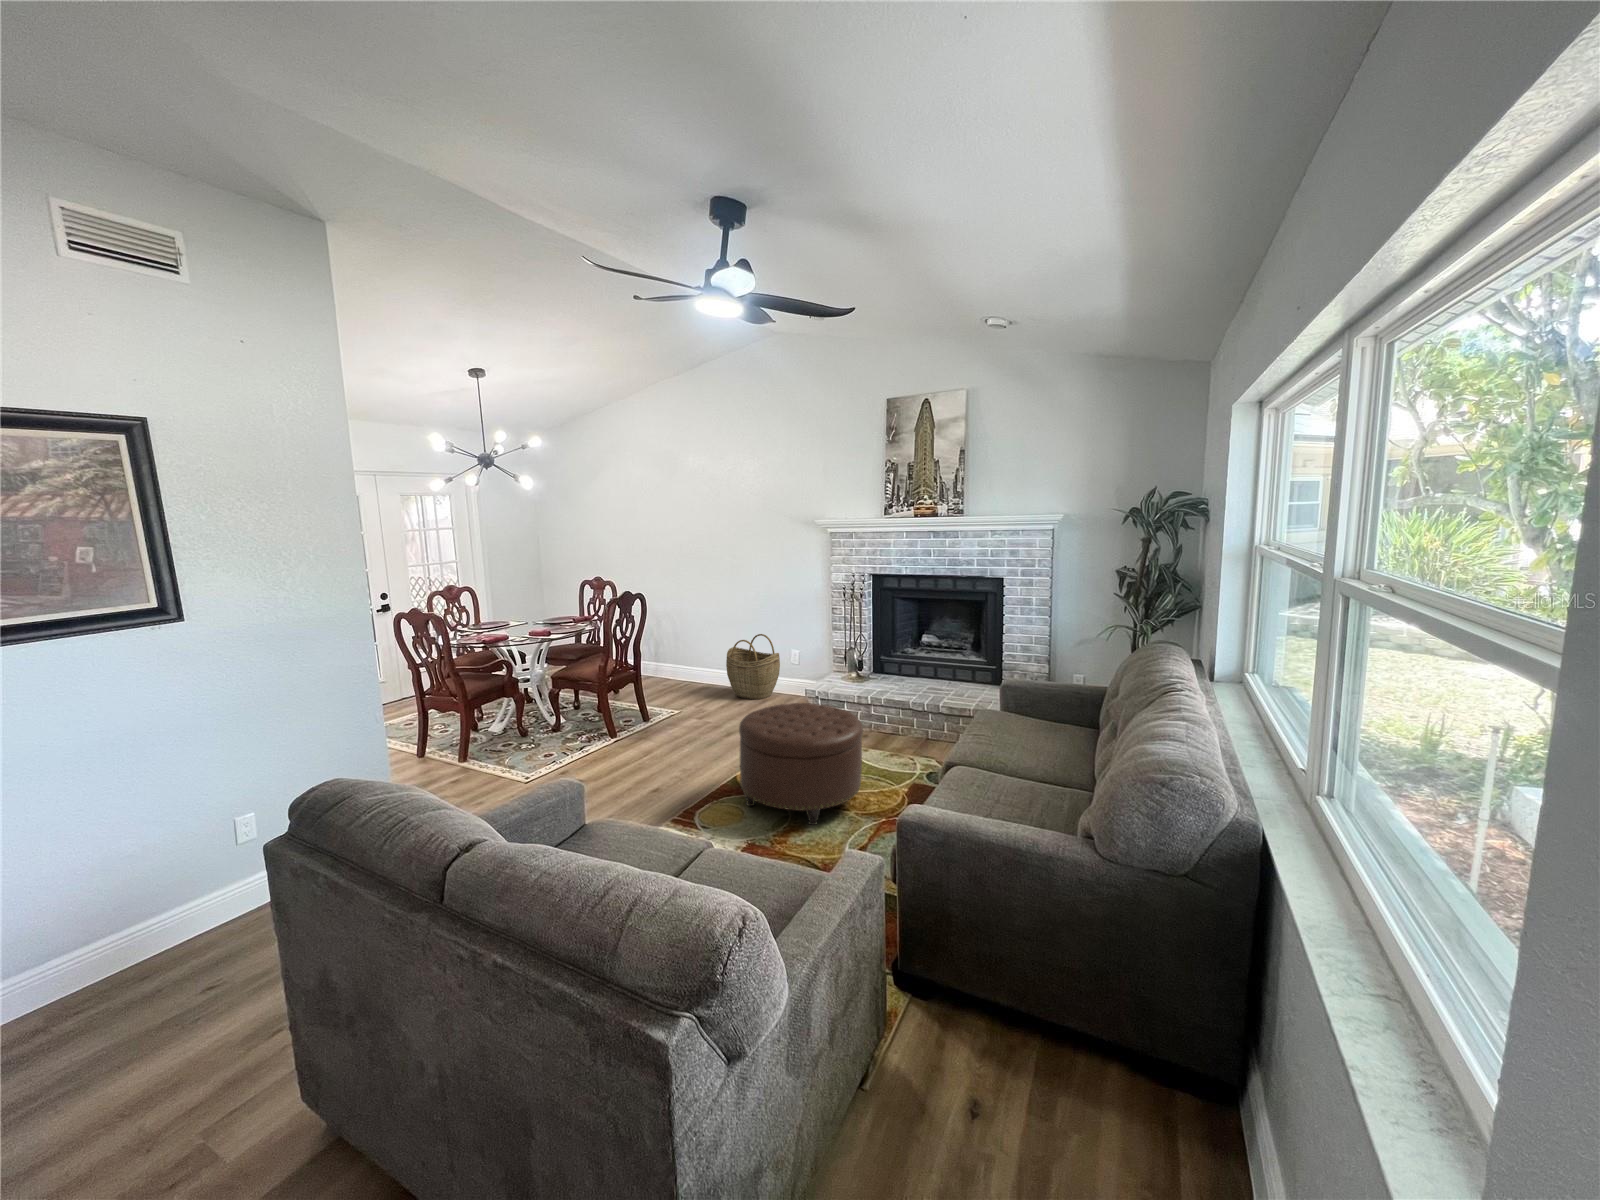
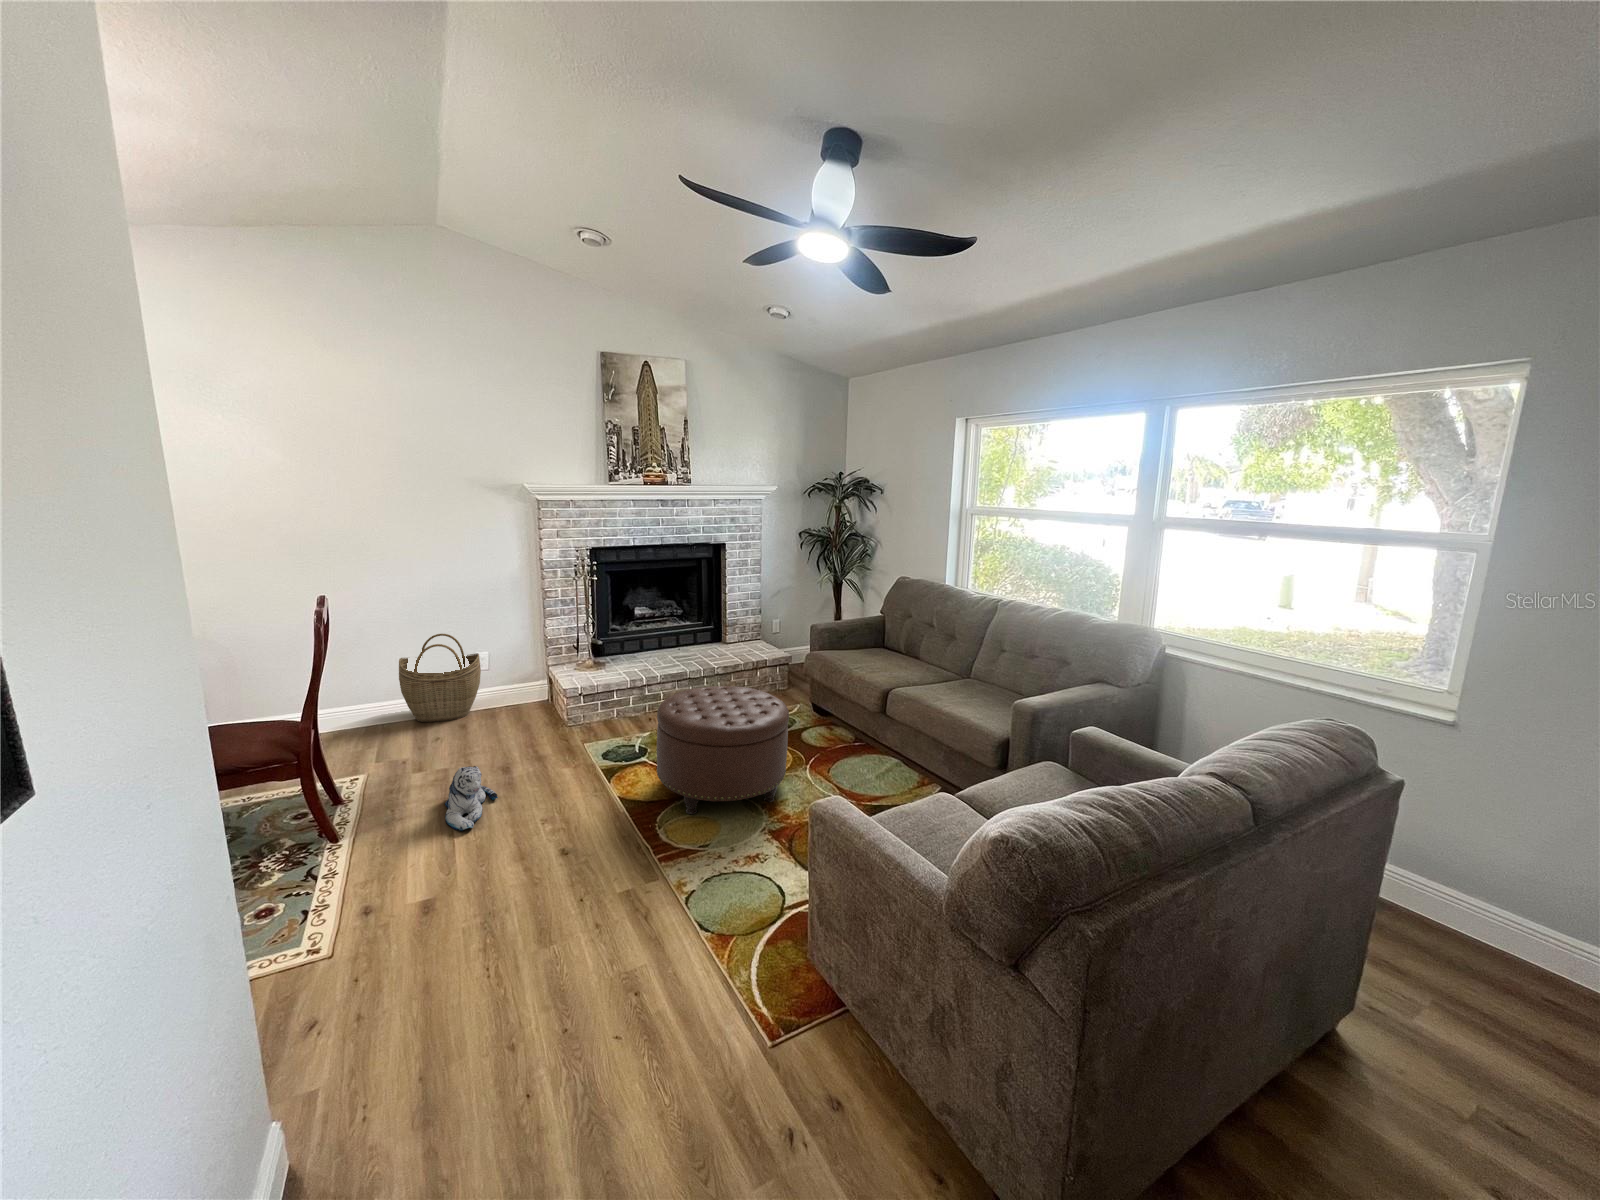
plush toy: none [642,718,692,761] -> present [445,766,498,831]

